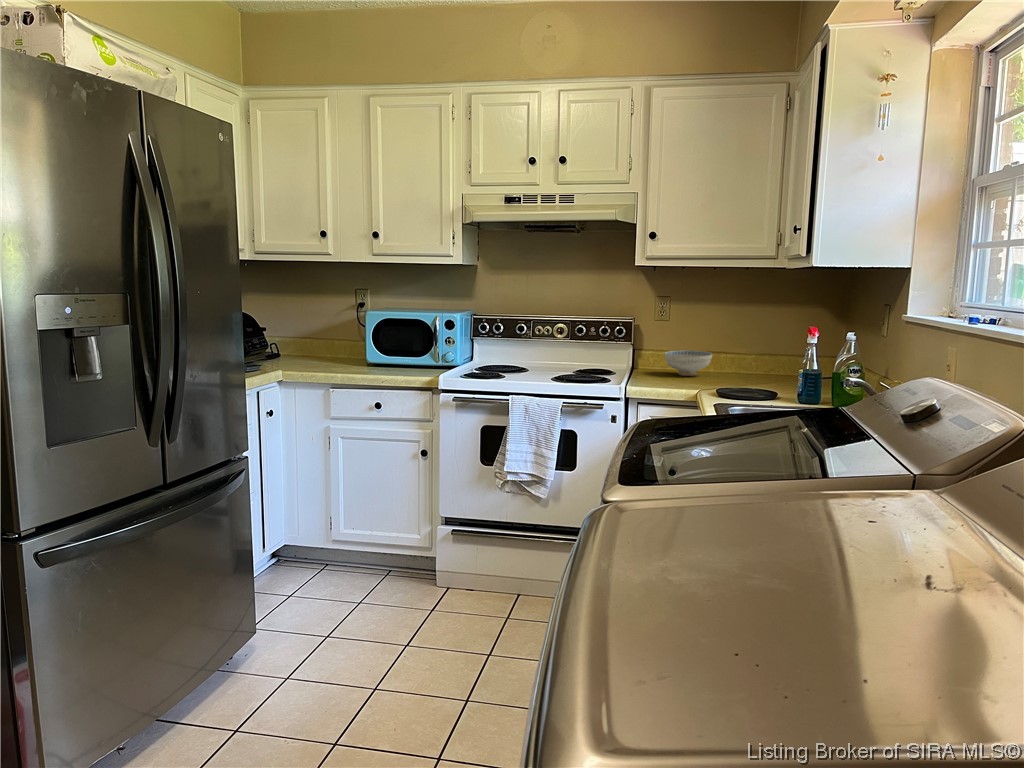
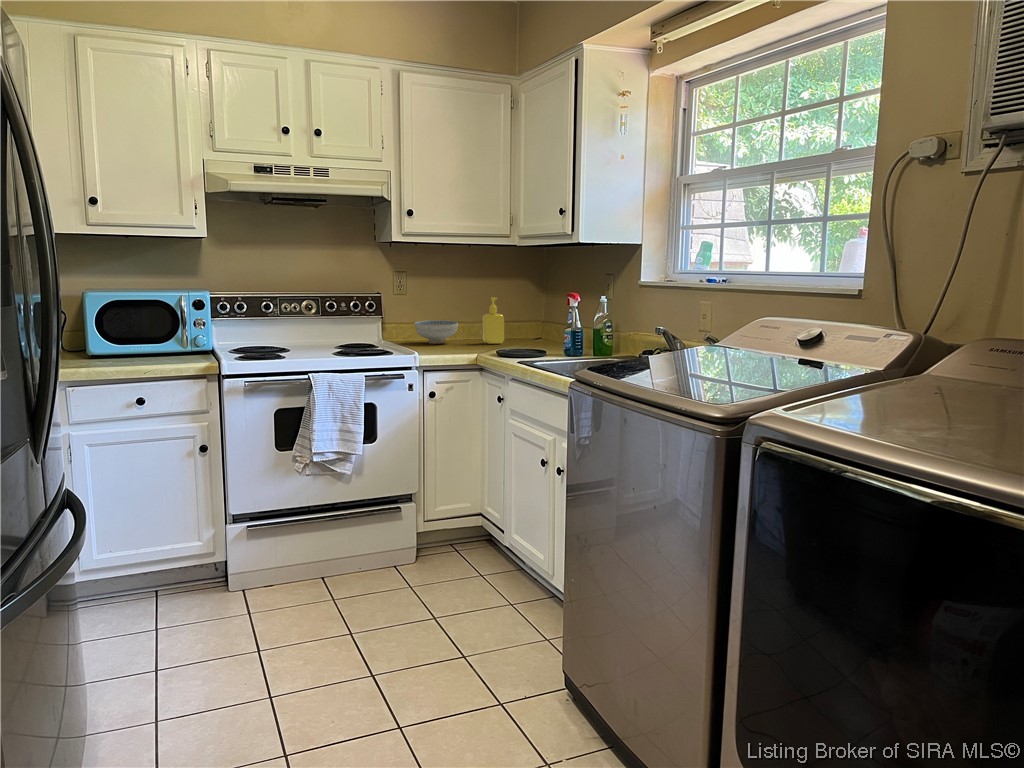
soap dispenser: none [739,329,764,381] -> present [483,297,504,344]

